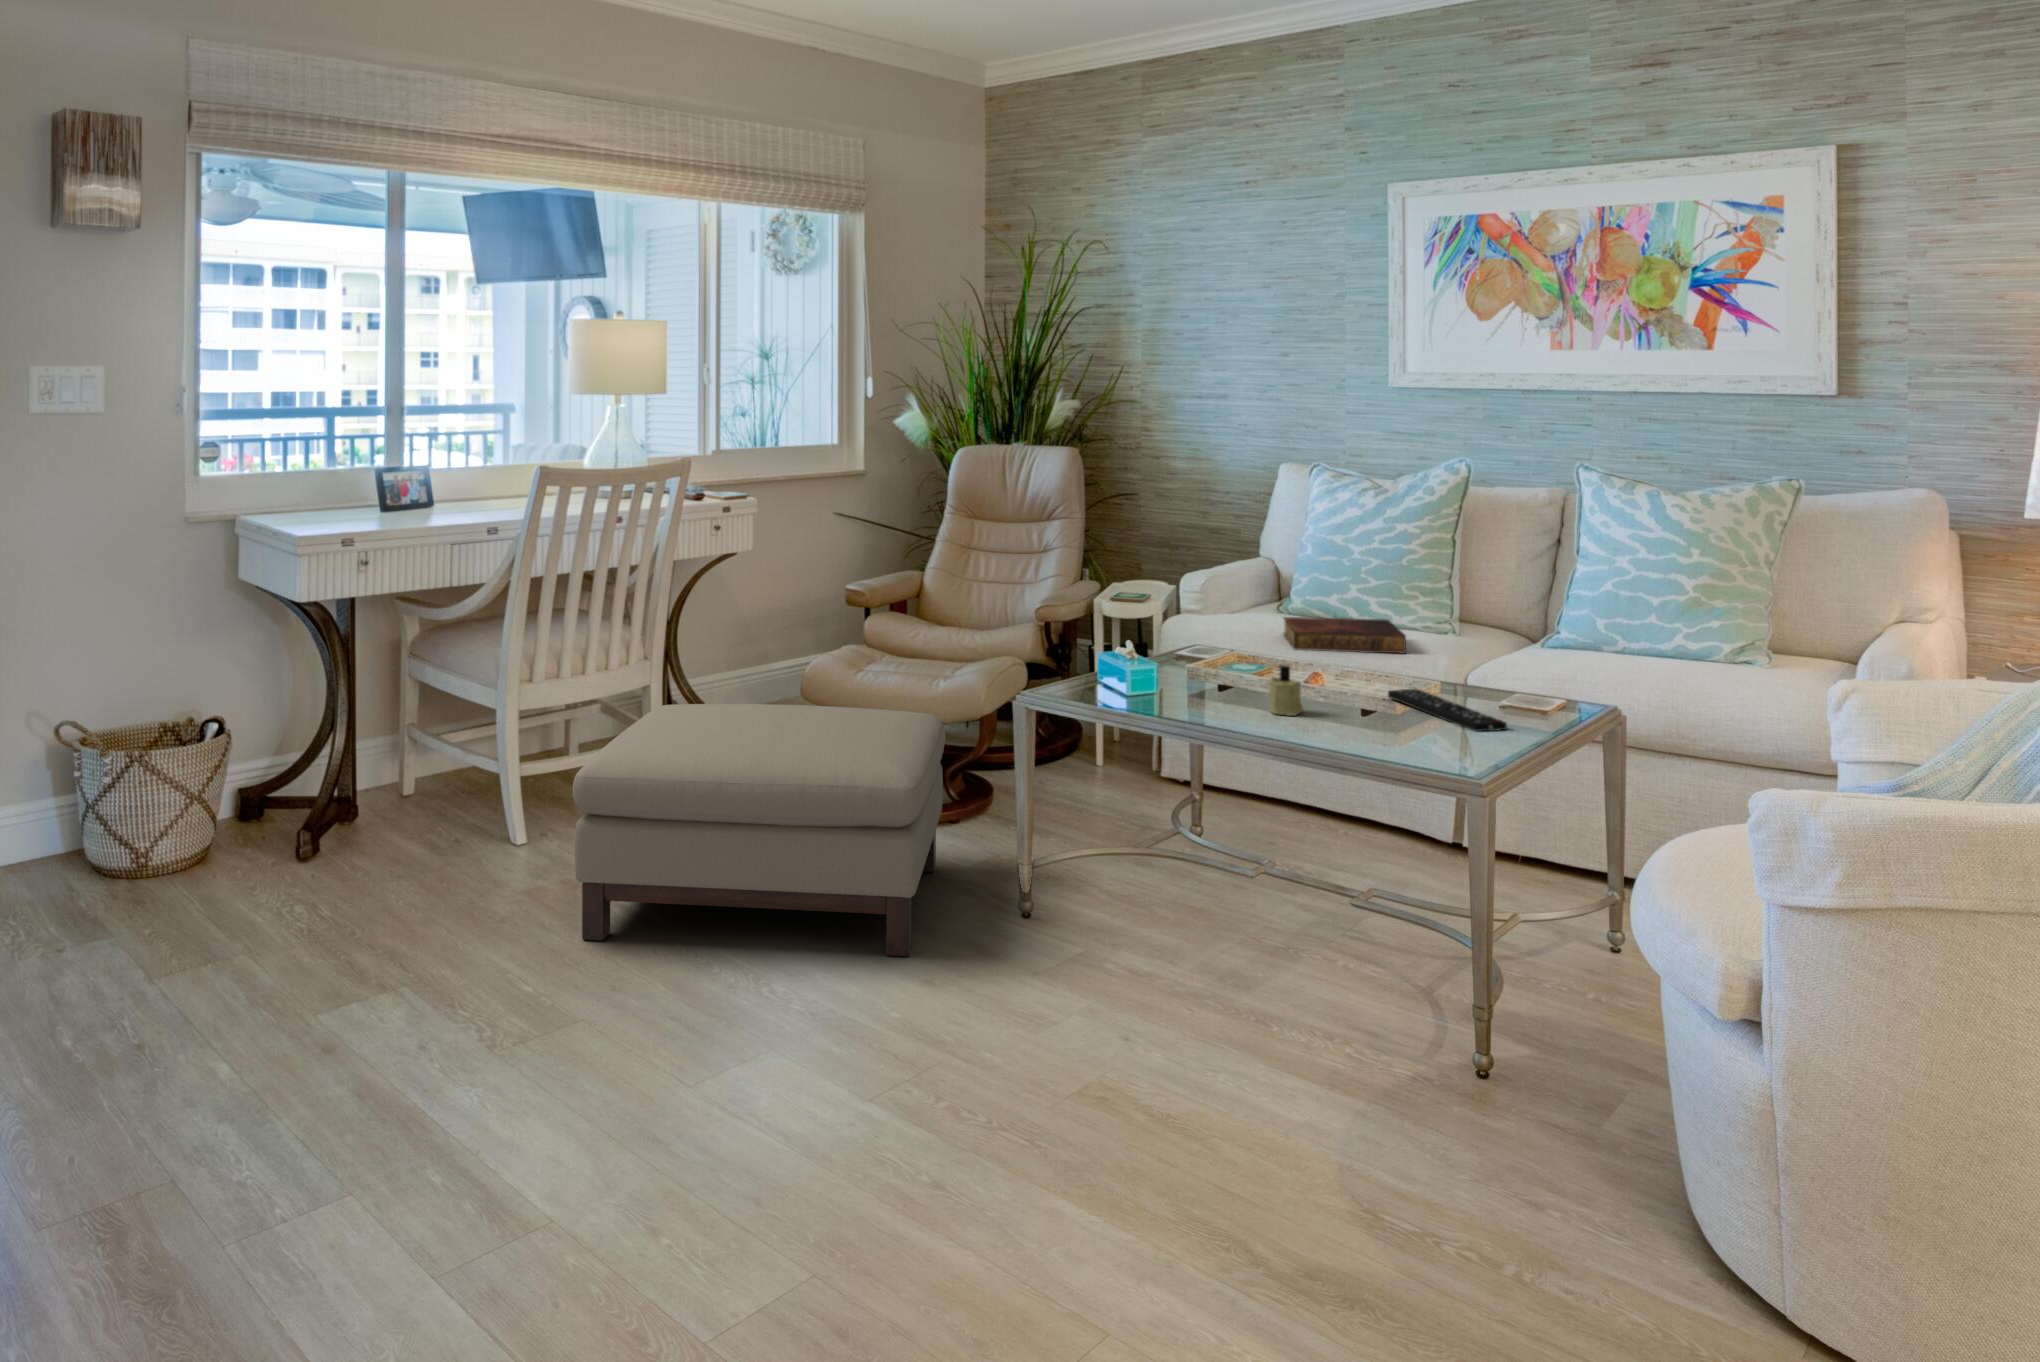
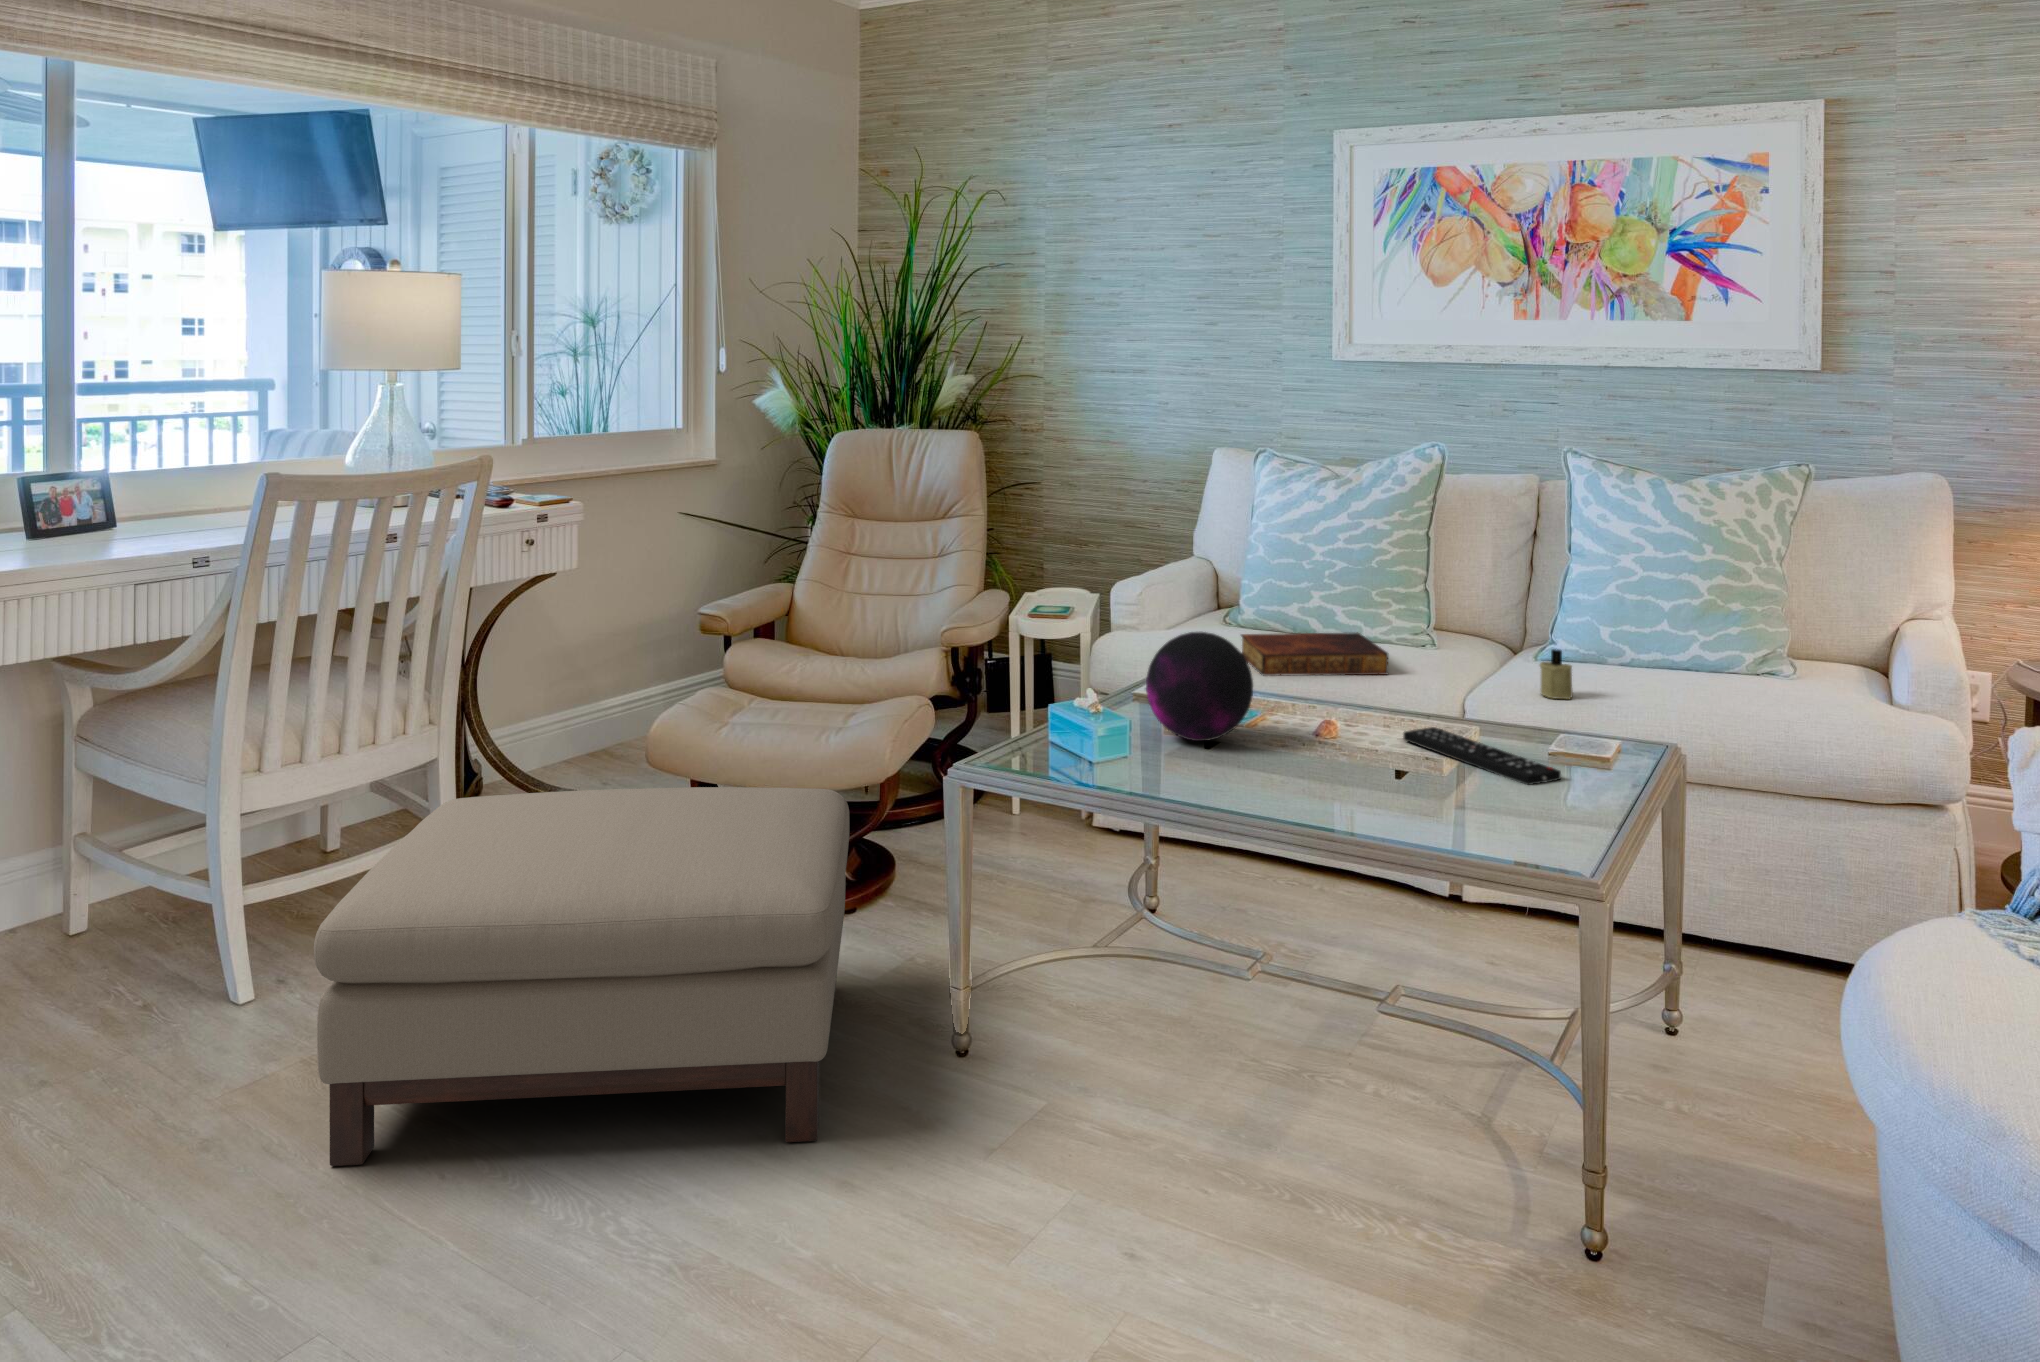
decorative orb: none [1174,603,1260,689] -> present [1146,632,1253,741]
candle: present [1269,665,1303,716] -> present [1540,649,1573,699]

